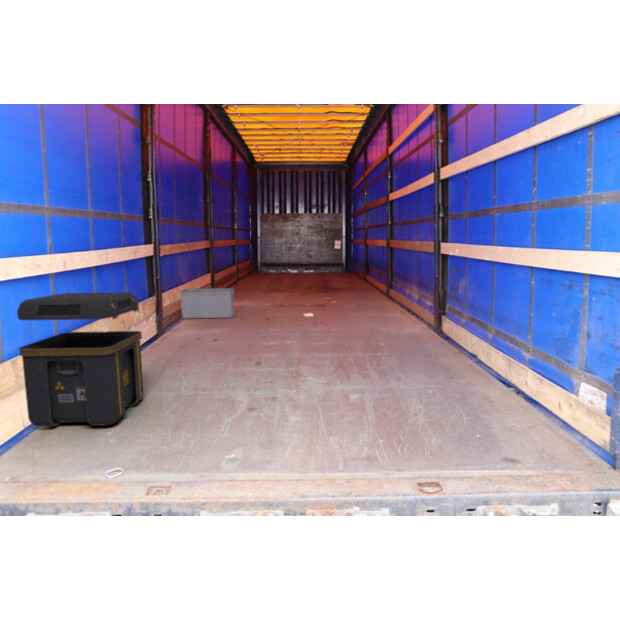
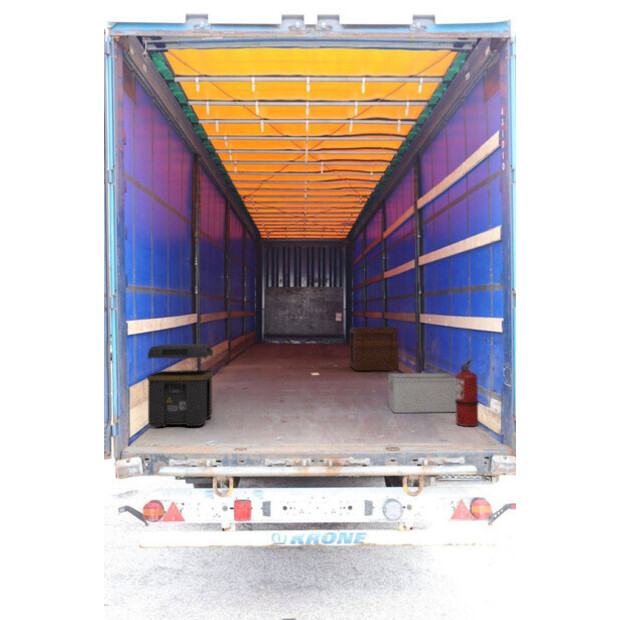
wooden crate: none [349,258,407,310] -> present [350,327,399,371]
storage bin: present [180,288,234,318] -> present [388,373,456,413]
fire extinguisher: none [517,319,559,425] -> present [455,359,479,426]

